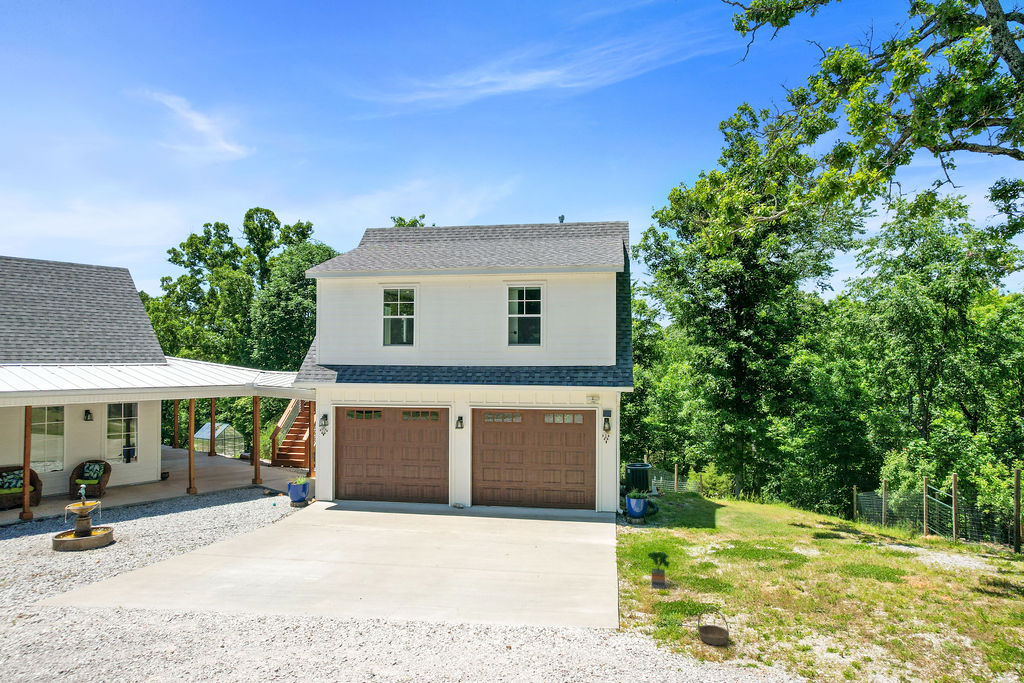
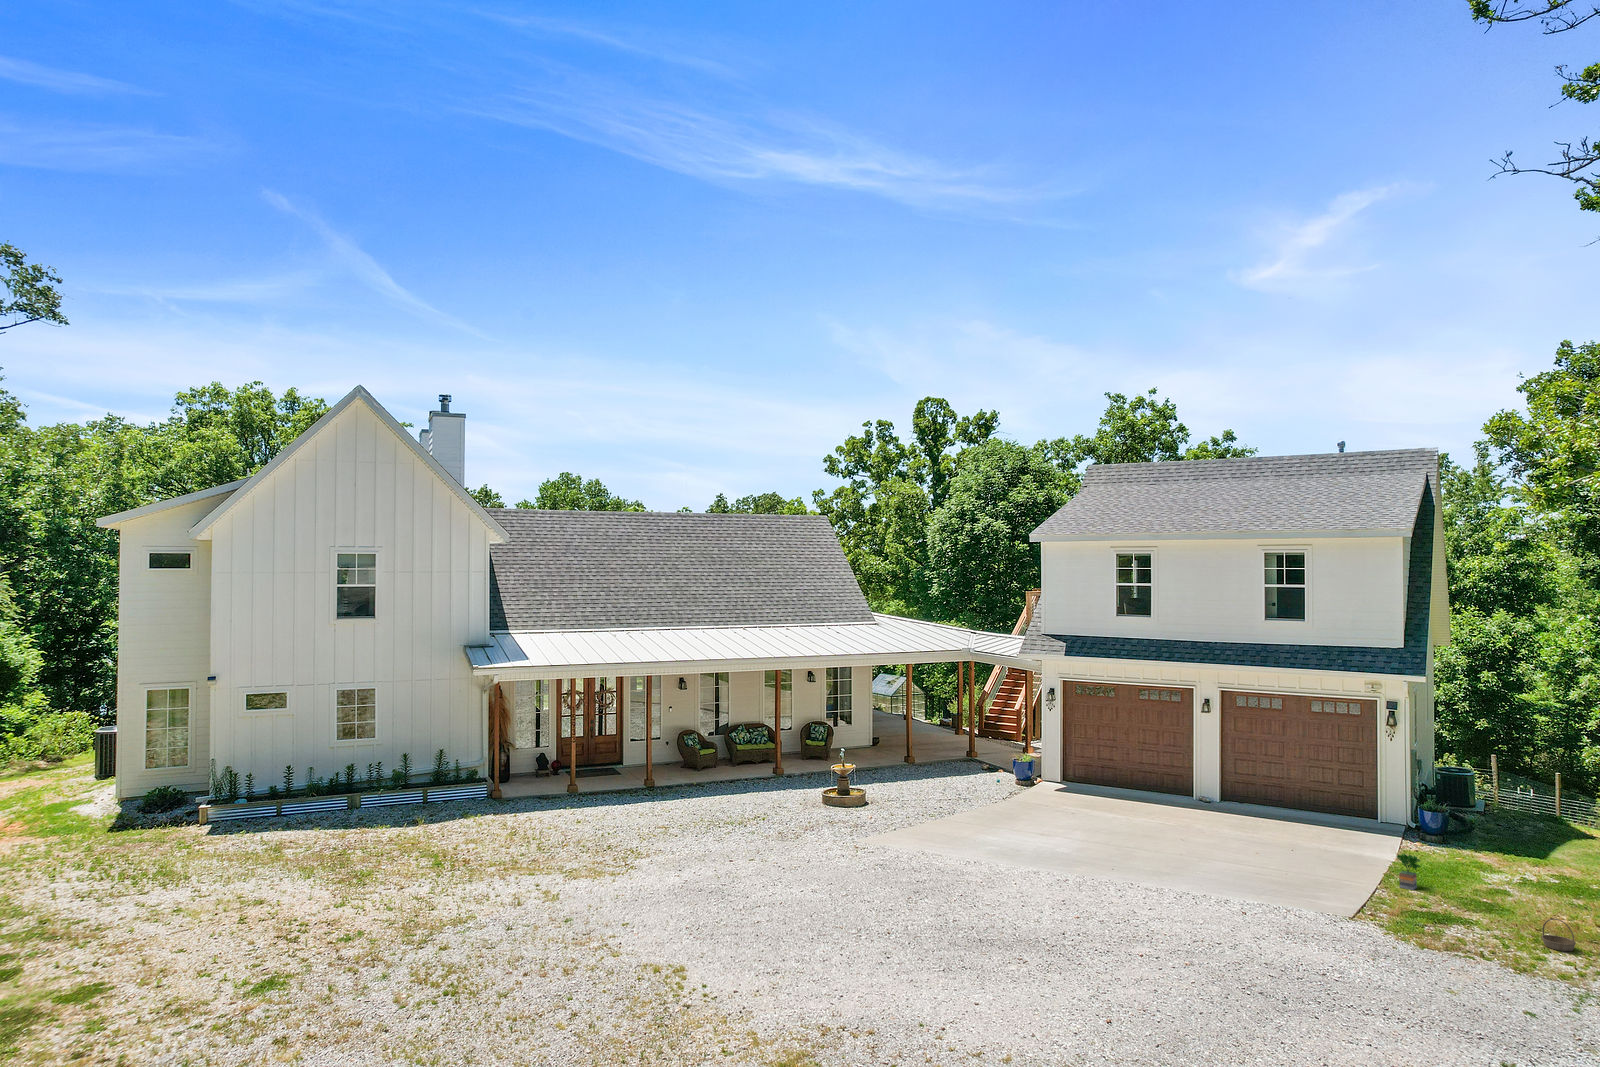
basket: present [698,609,729,645] -> present [1541,918,1576,951]

